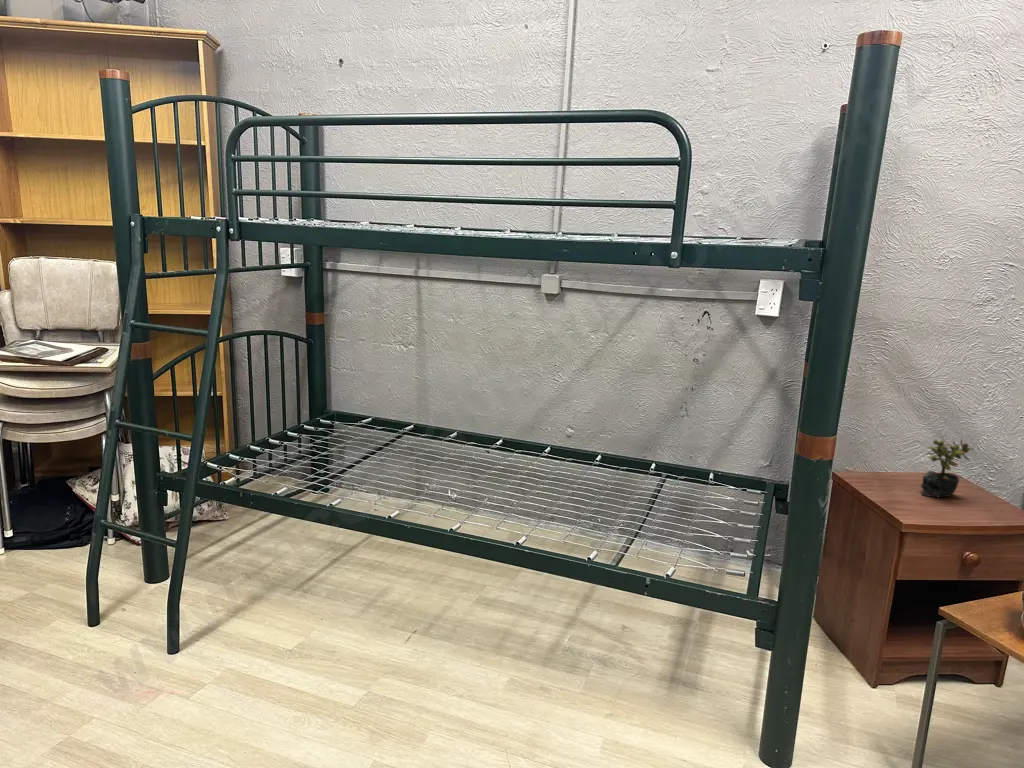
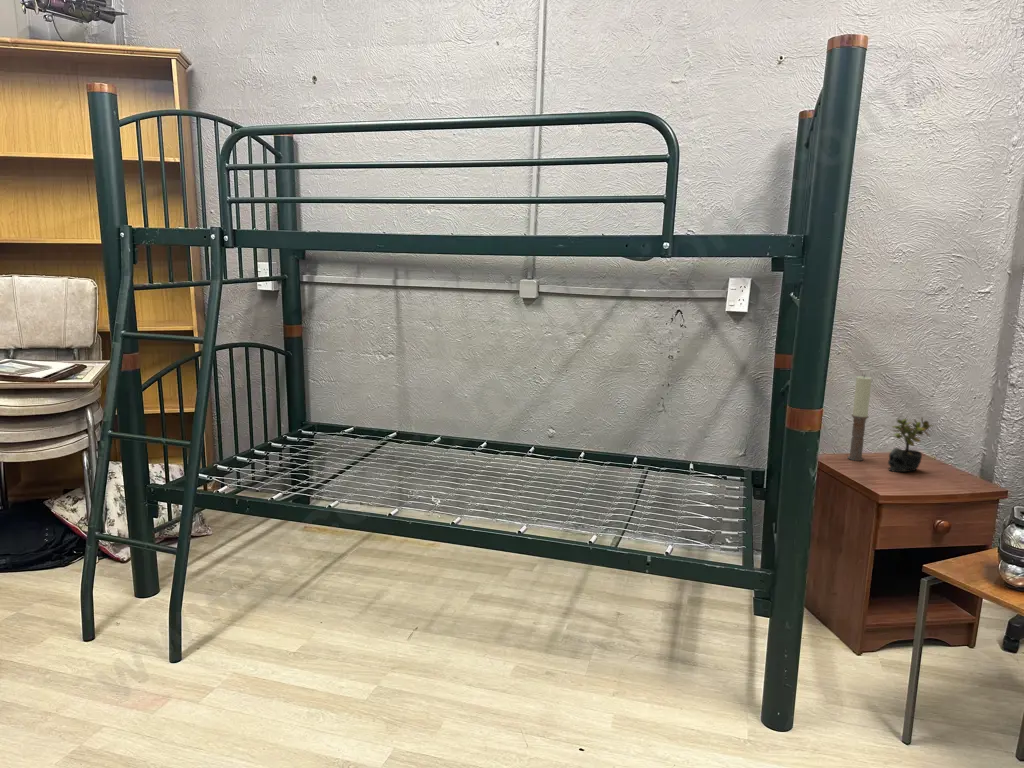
candle: none [878,390,908,481] -> present [848,376,872,461]

